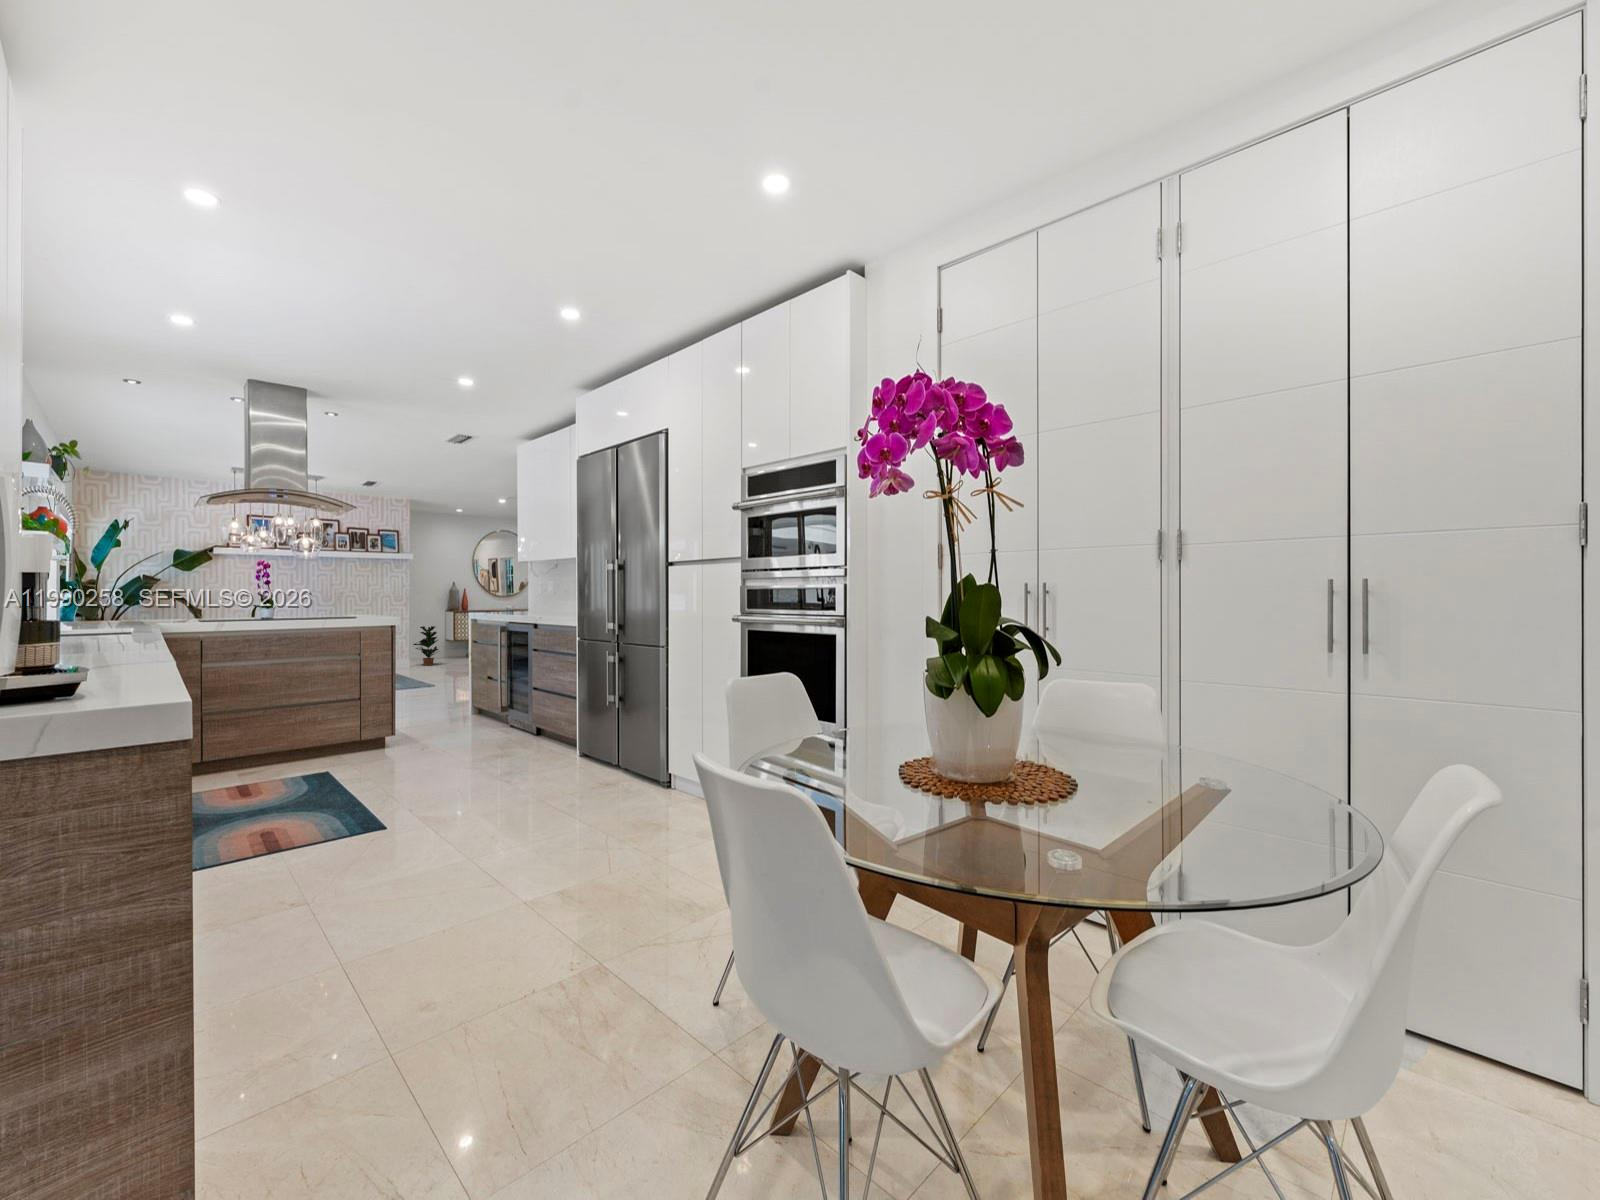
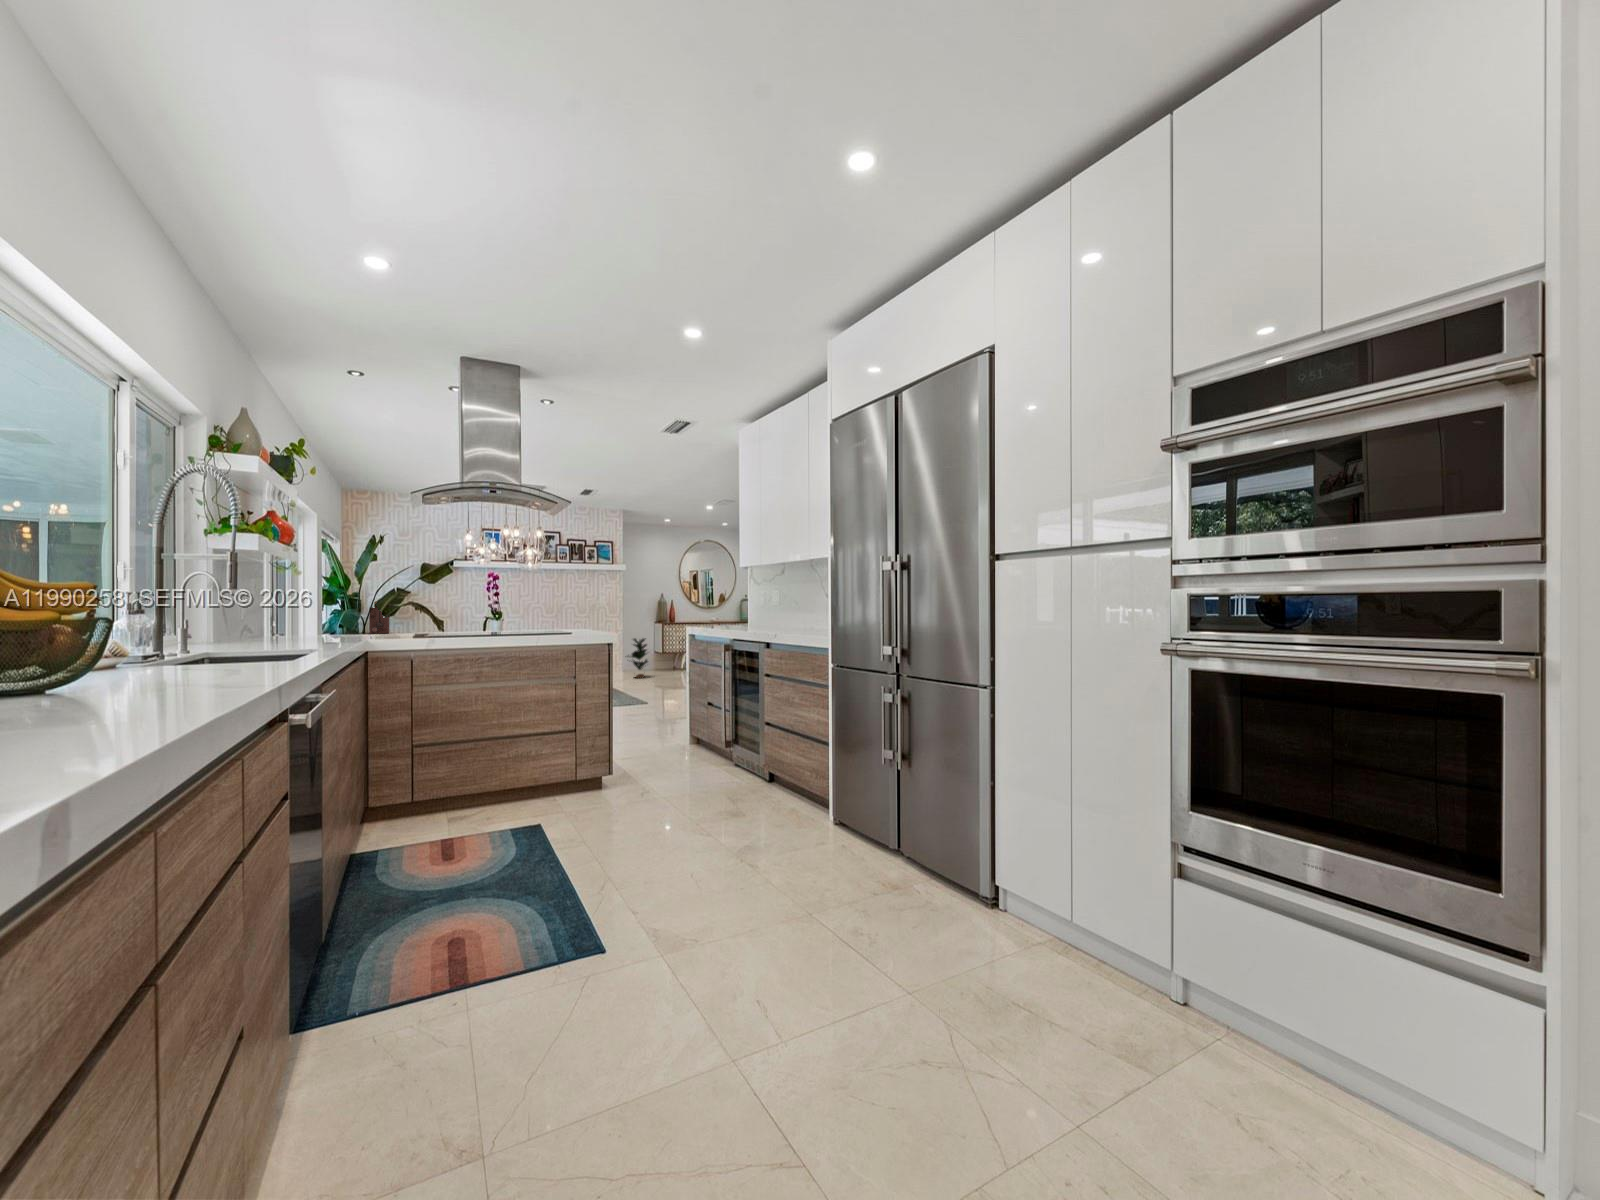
toaster: none [140,589,164,619] -> present [369,601,389,634]

